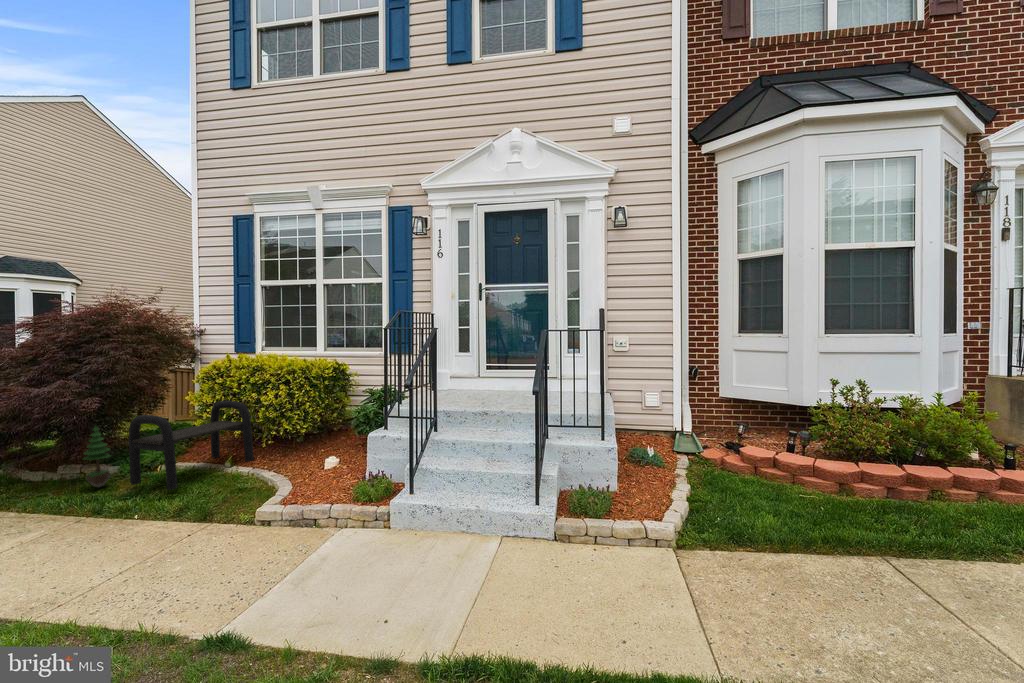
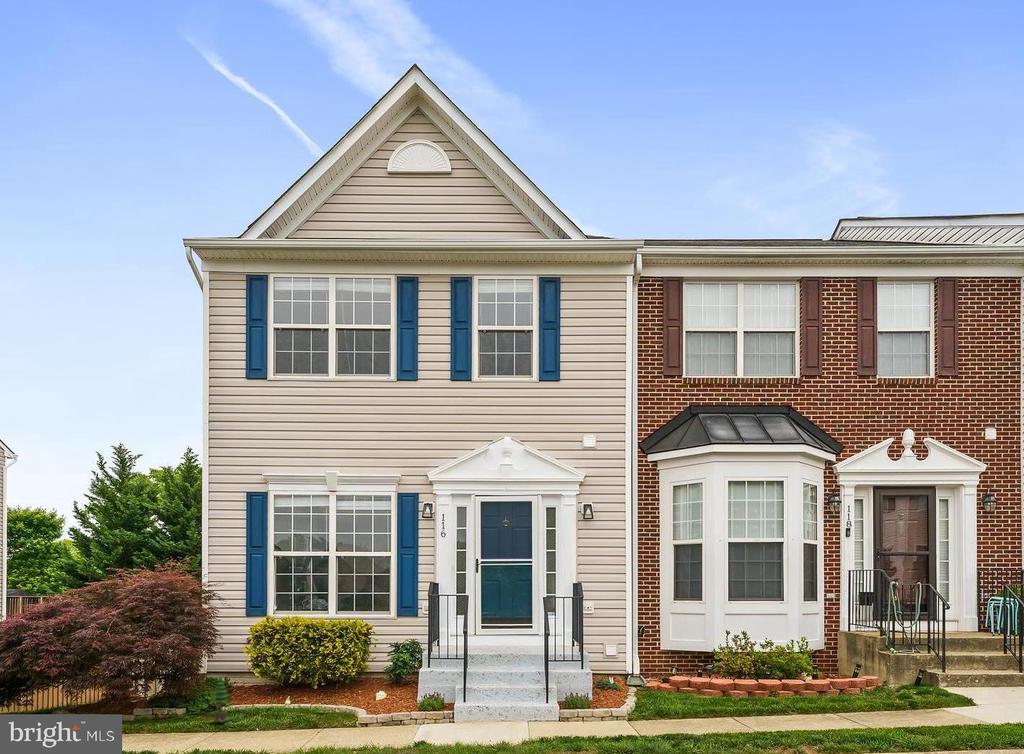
bench: present [129,401,254,490] -> none [249,658,311,720]

